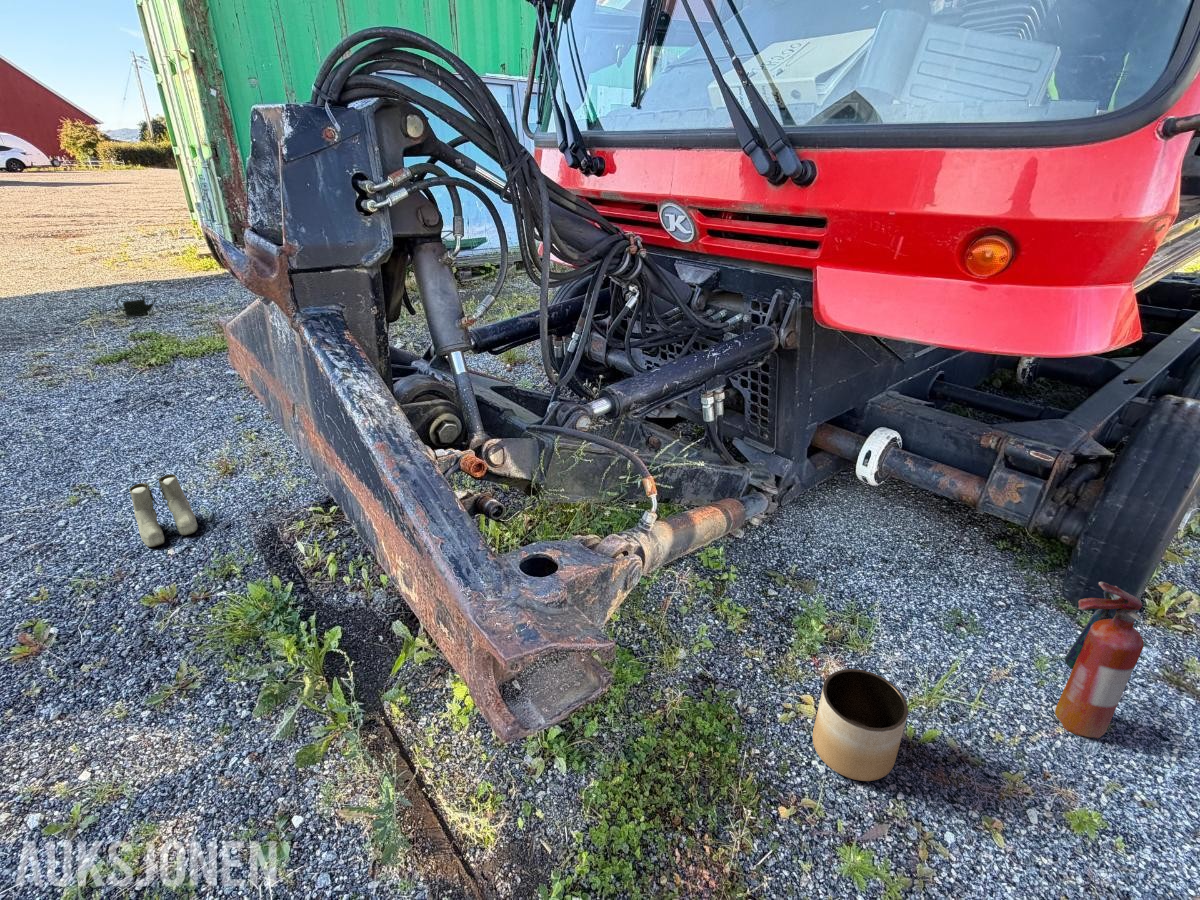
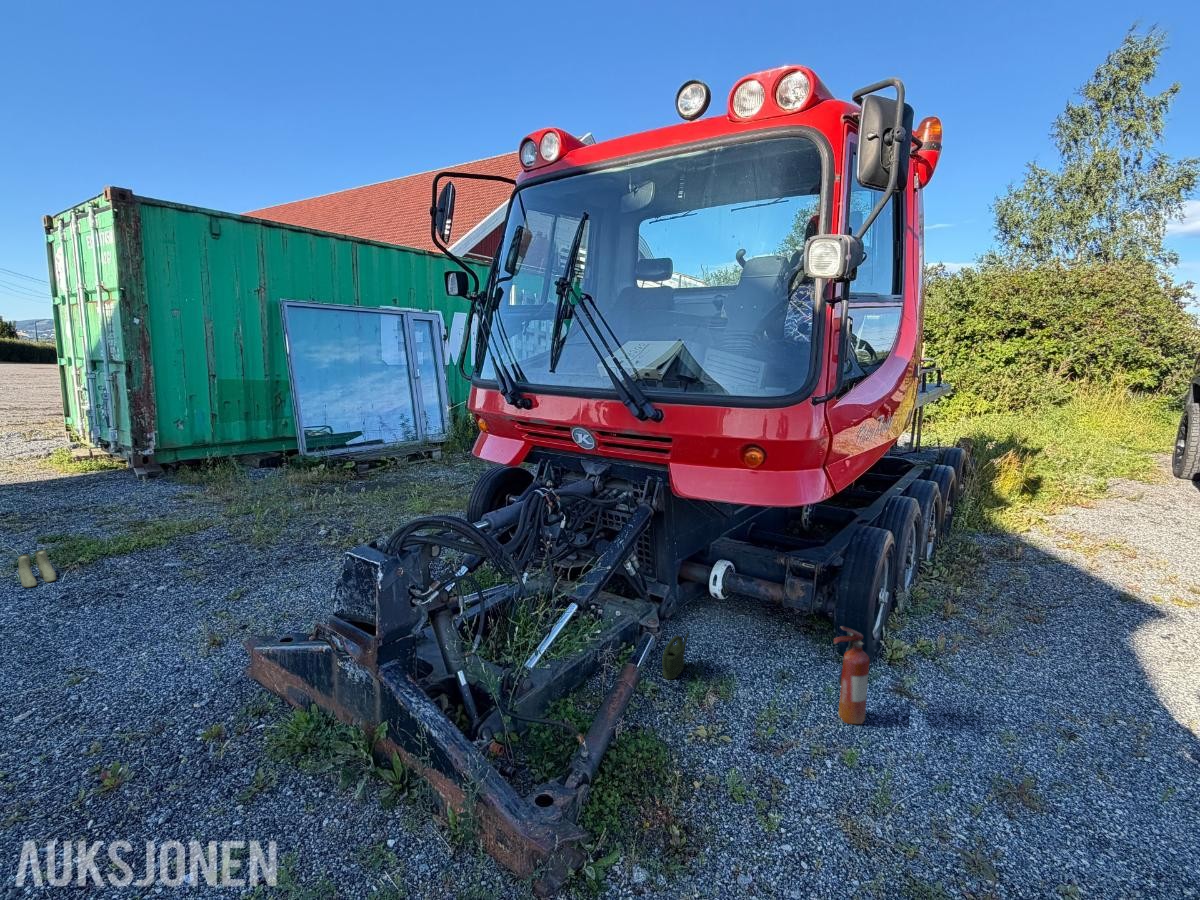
watering can: present [116,293,157,317] -> present [662,633,689,679]
boots: present [129,474,198,547] -> present [18,550,56,587]
planter: present [813,669,908,781] -> none [705,698,755,762]

